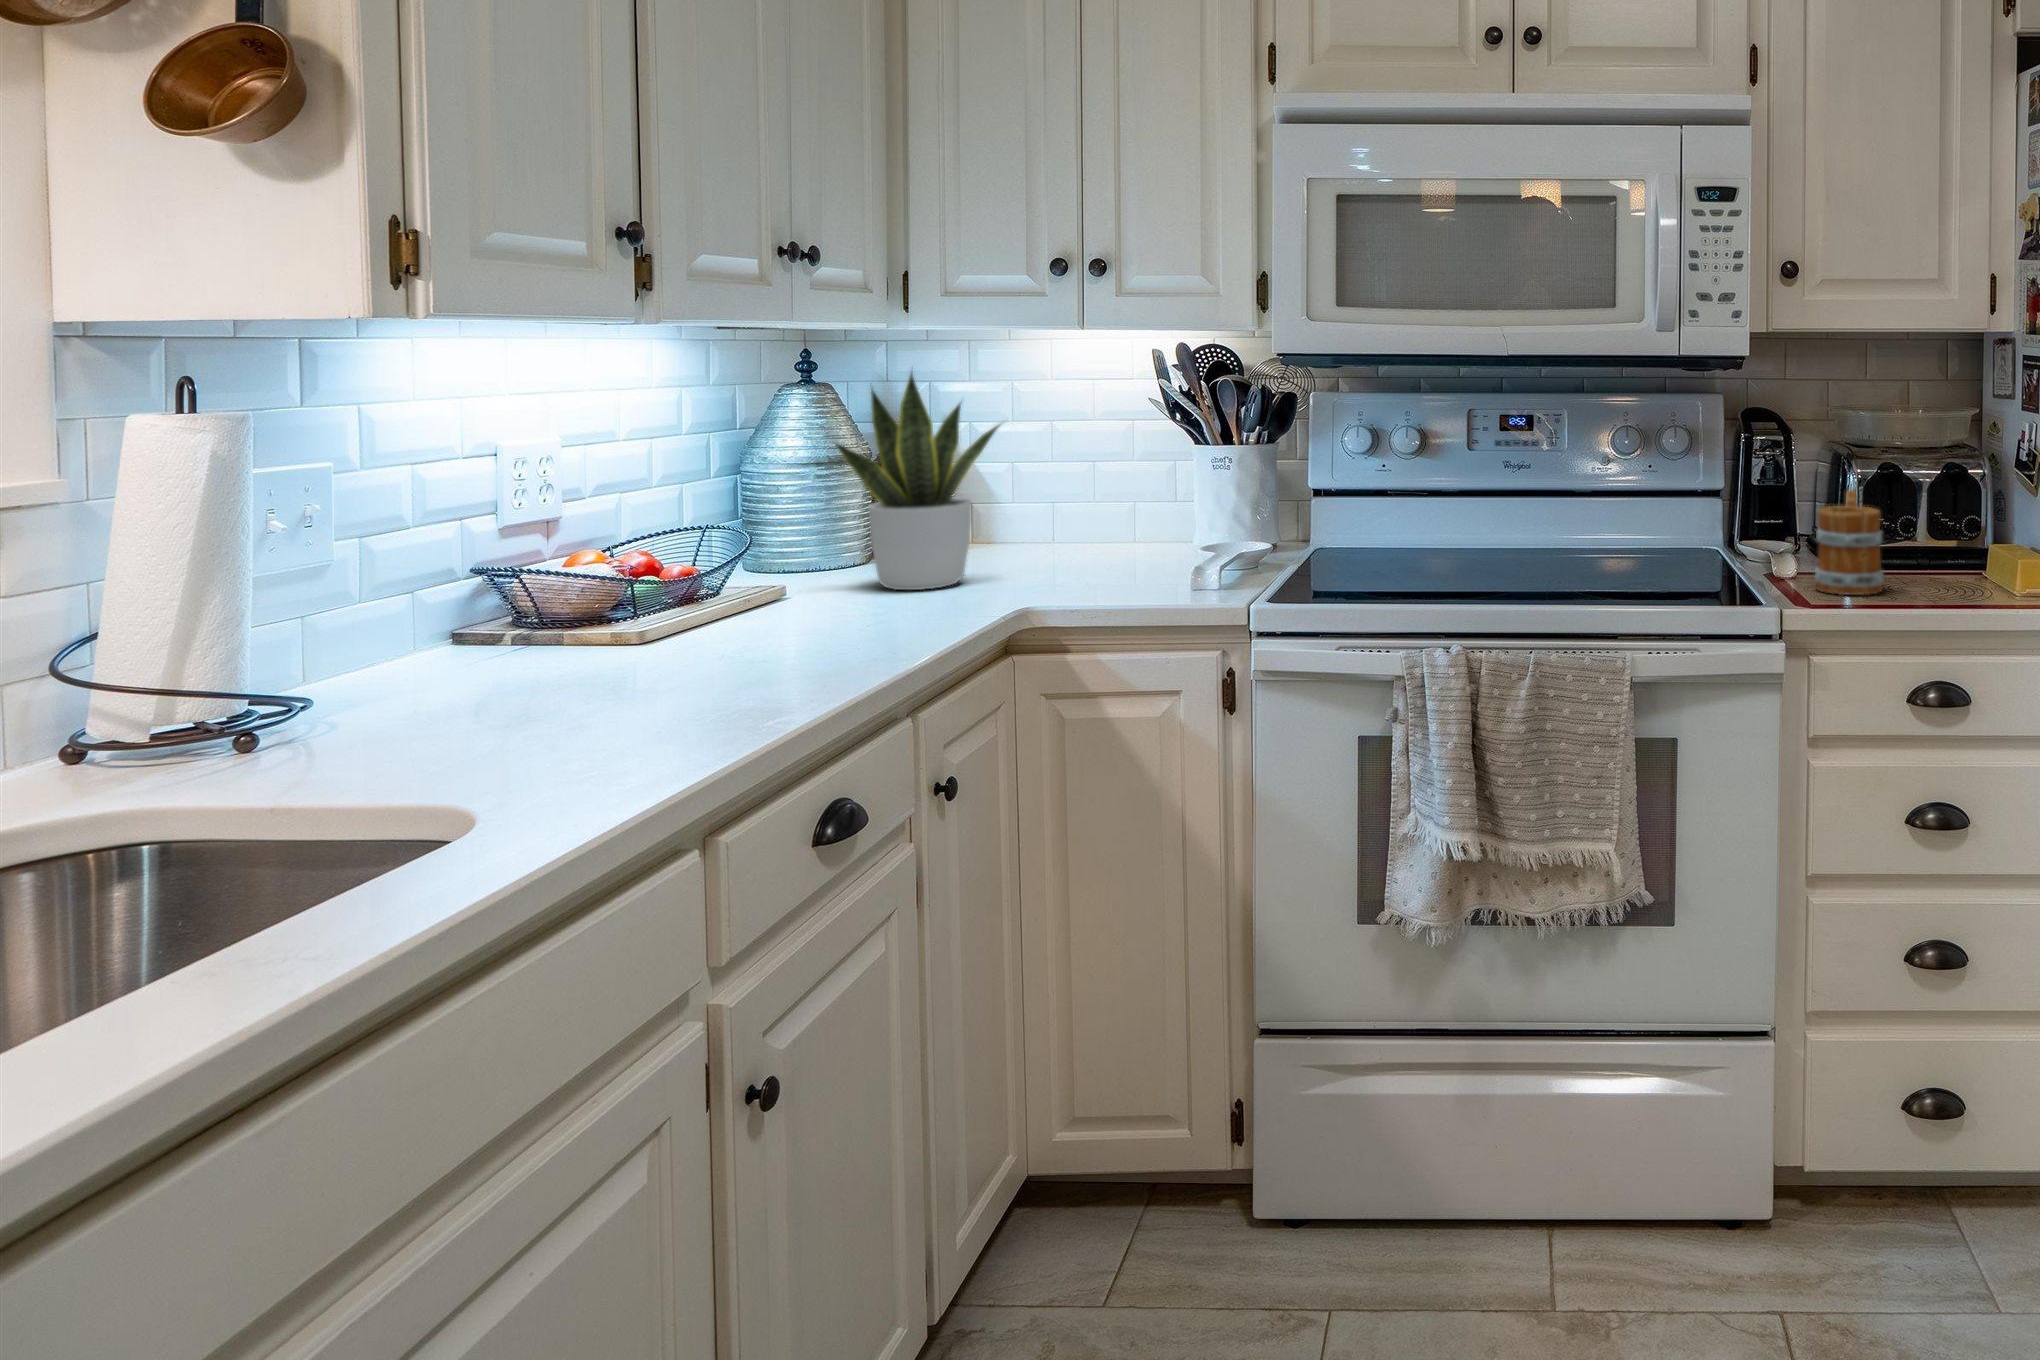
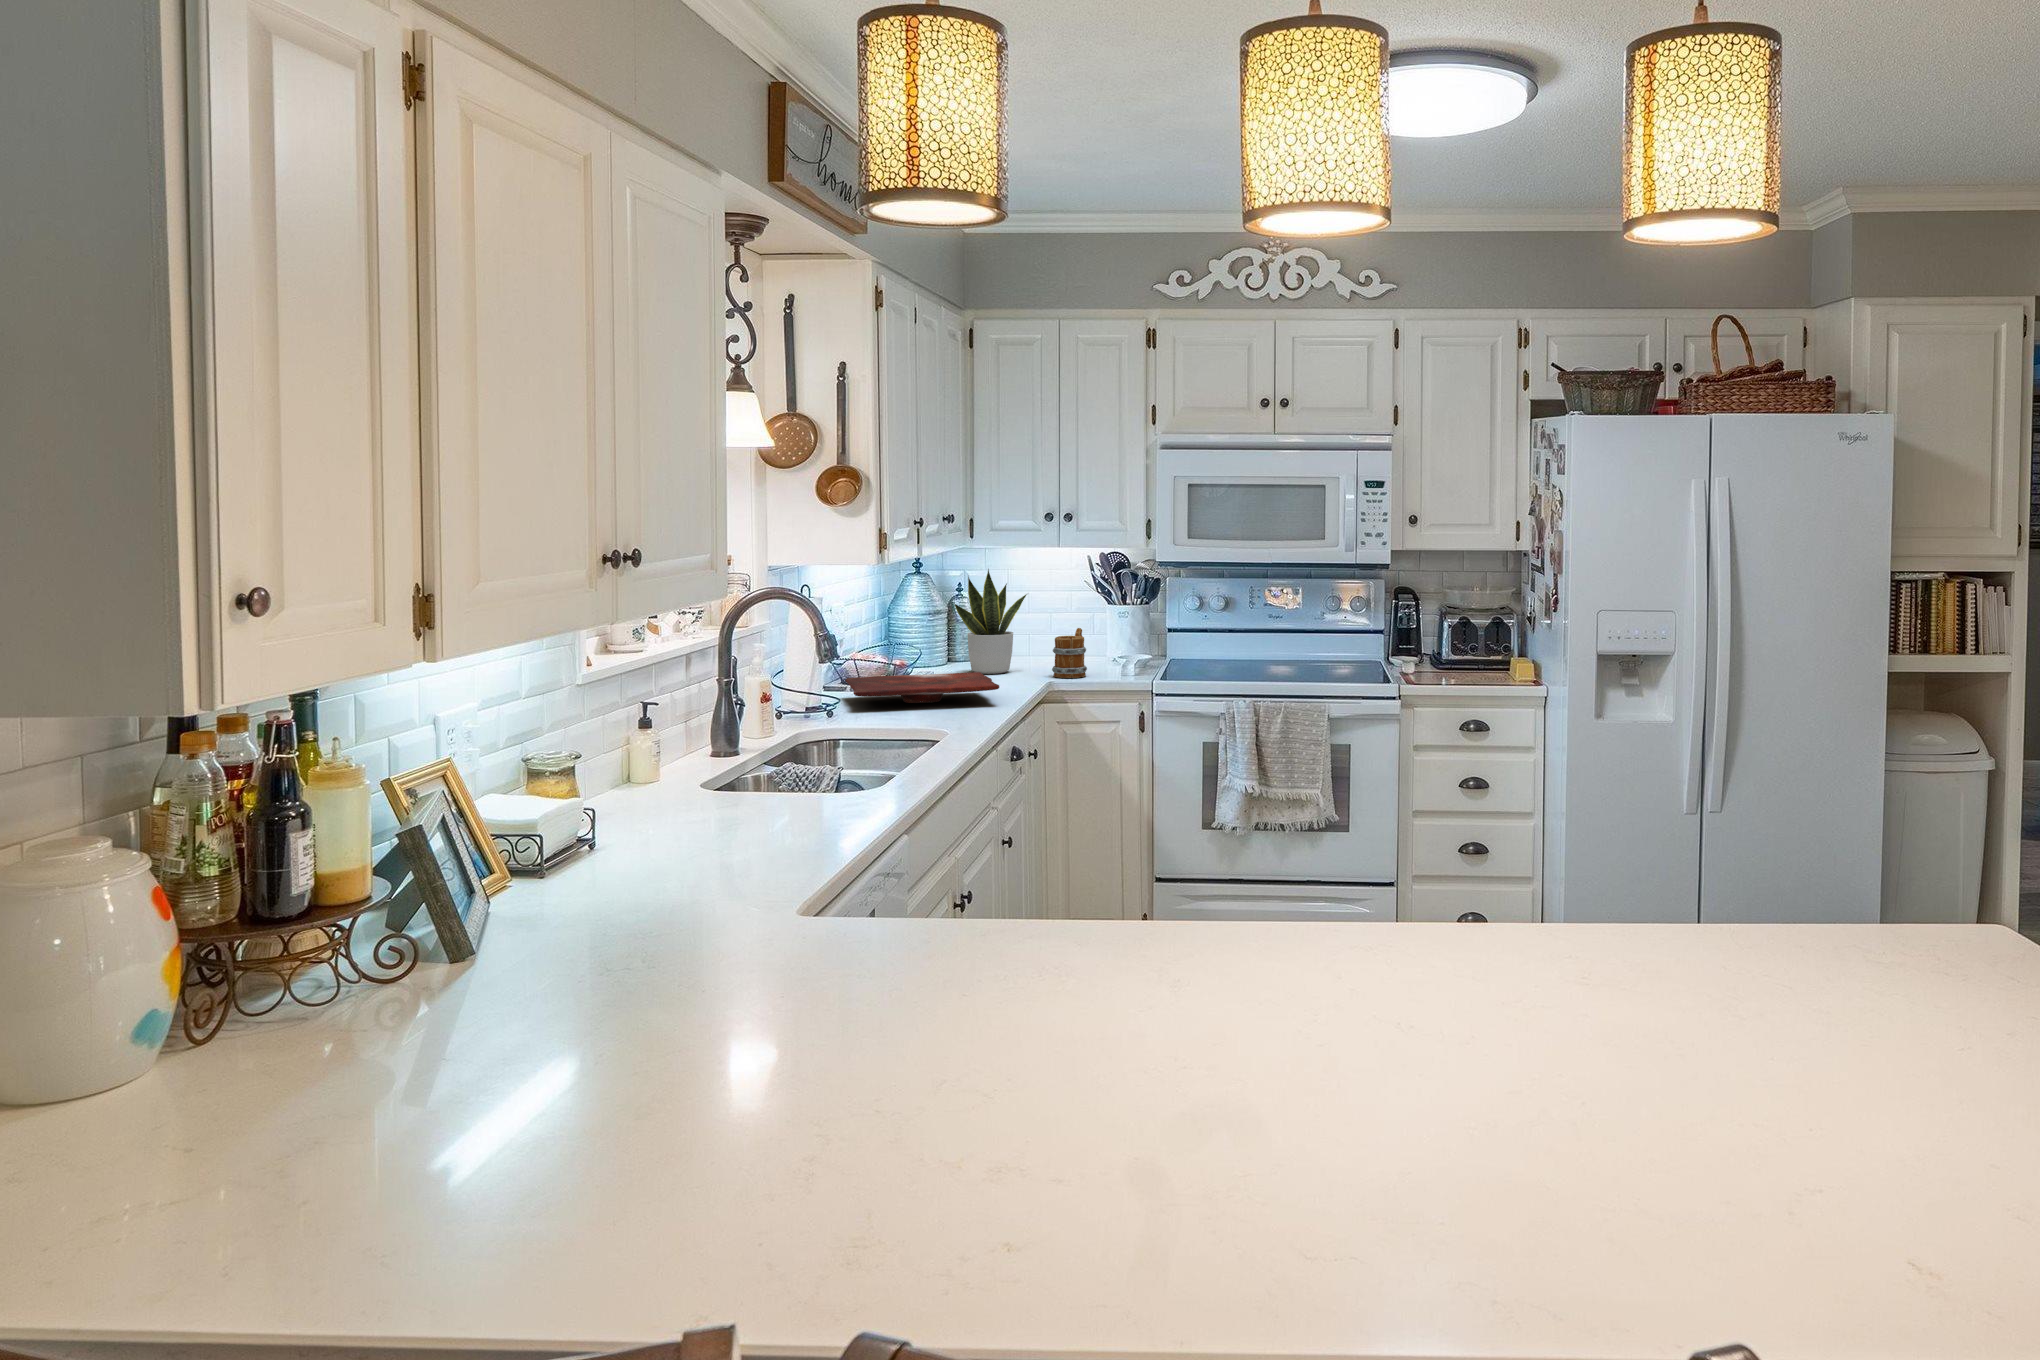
mug: present [1814,490,1884,595] -> present [1052,628,1087,678]
cutting board: none [333,603,811,696] -> present [845,672,999,703]

